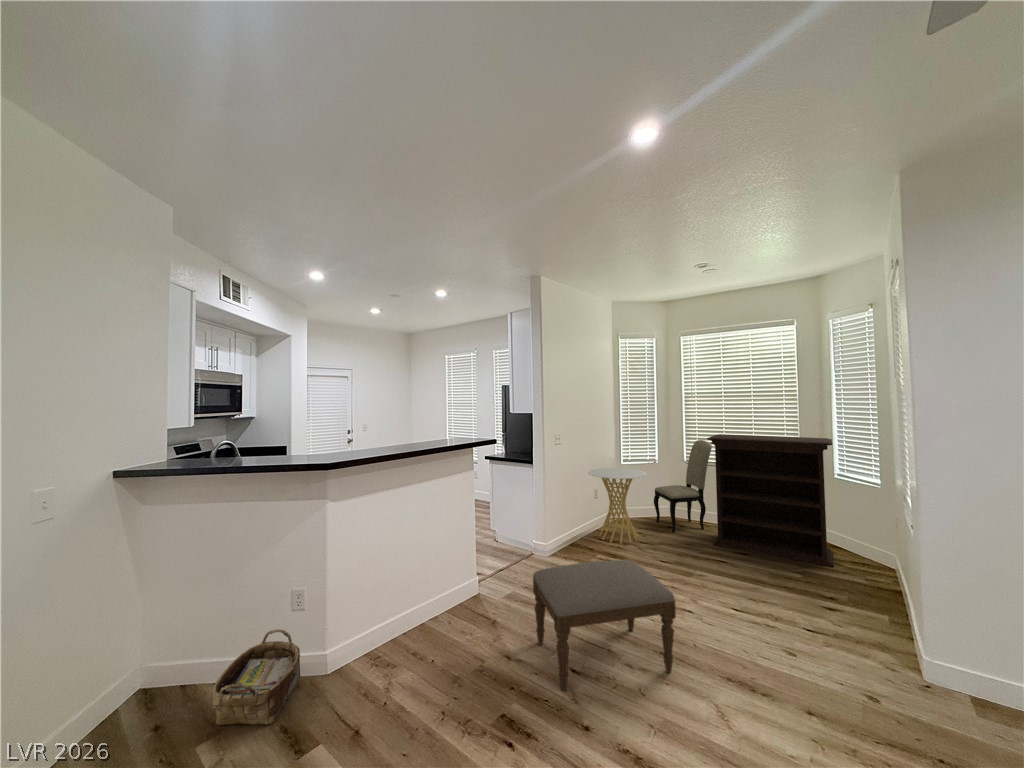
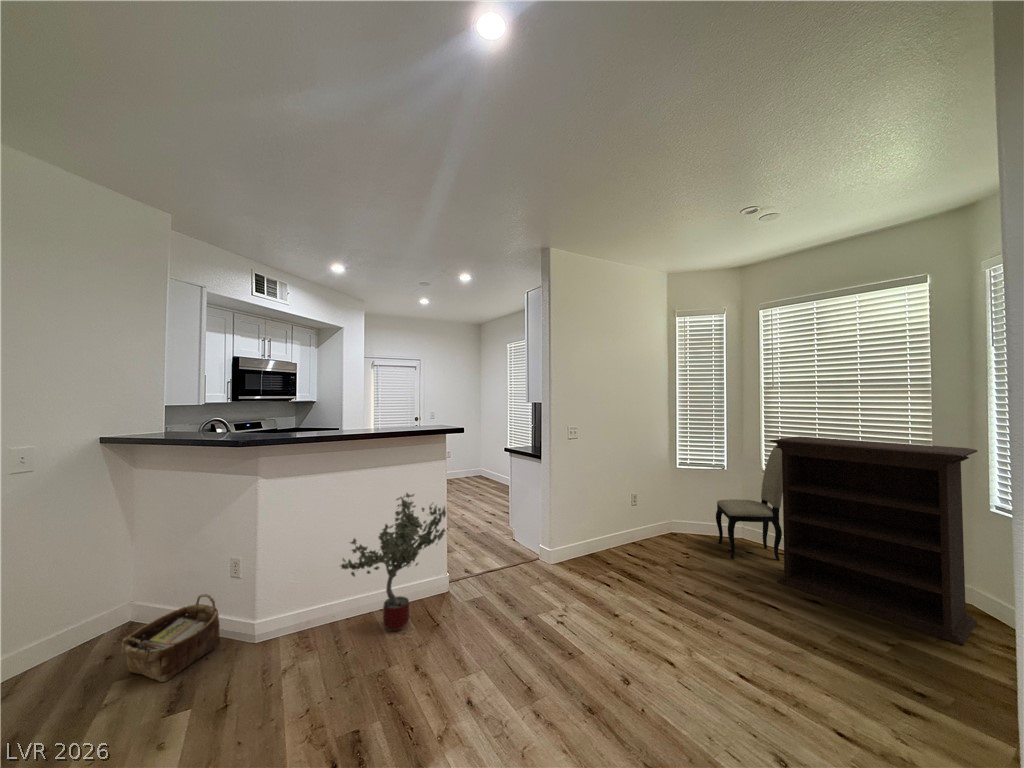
side table: present [588,468,646,544] -> none [617,471,690,564]
potted tree: none [417,503,497,632] -> present [341,493,446,631]
ottoman: present [533,560,676,692] -> none [427,577,588,740]

